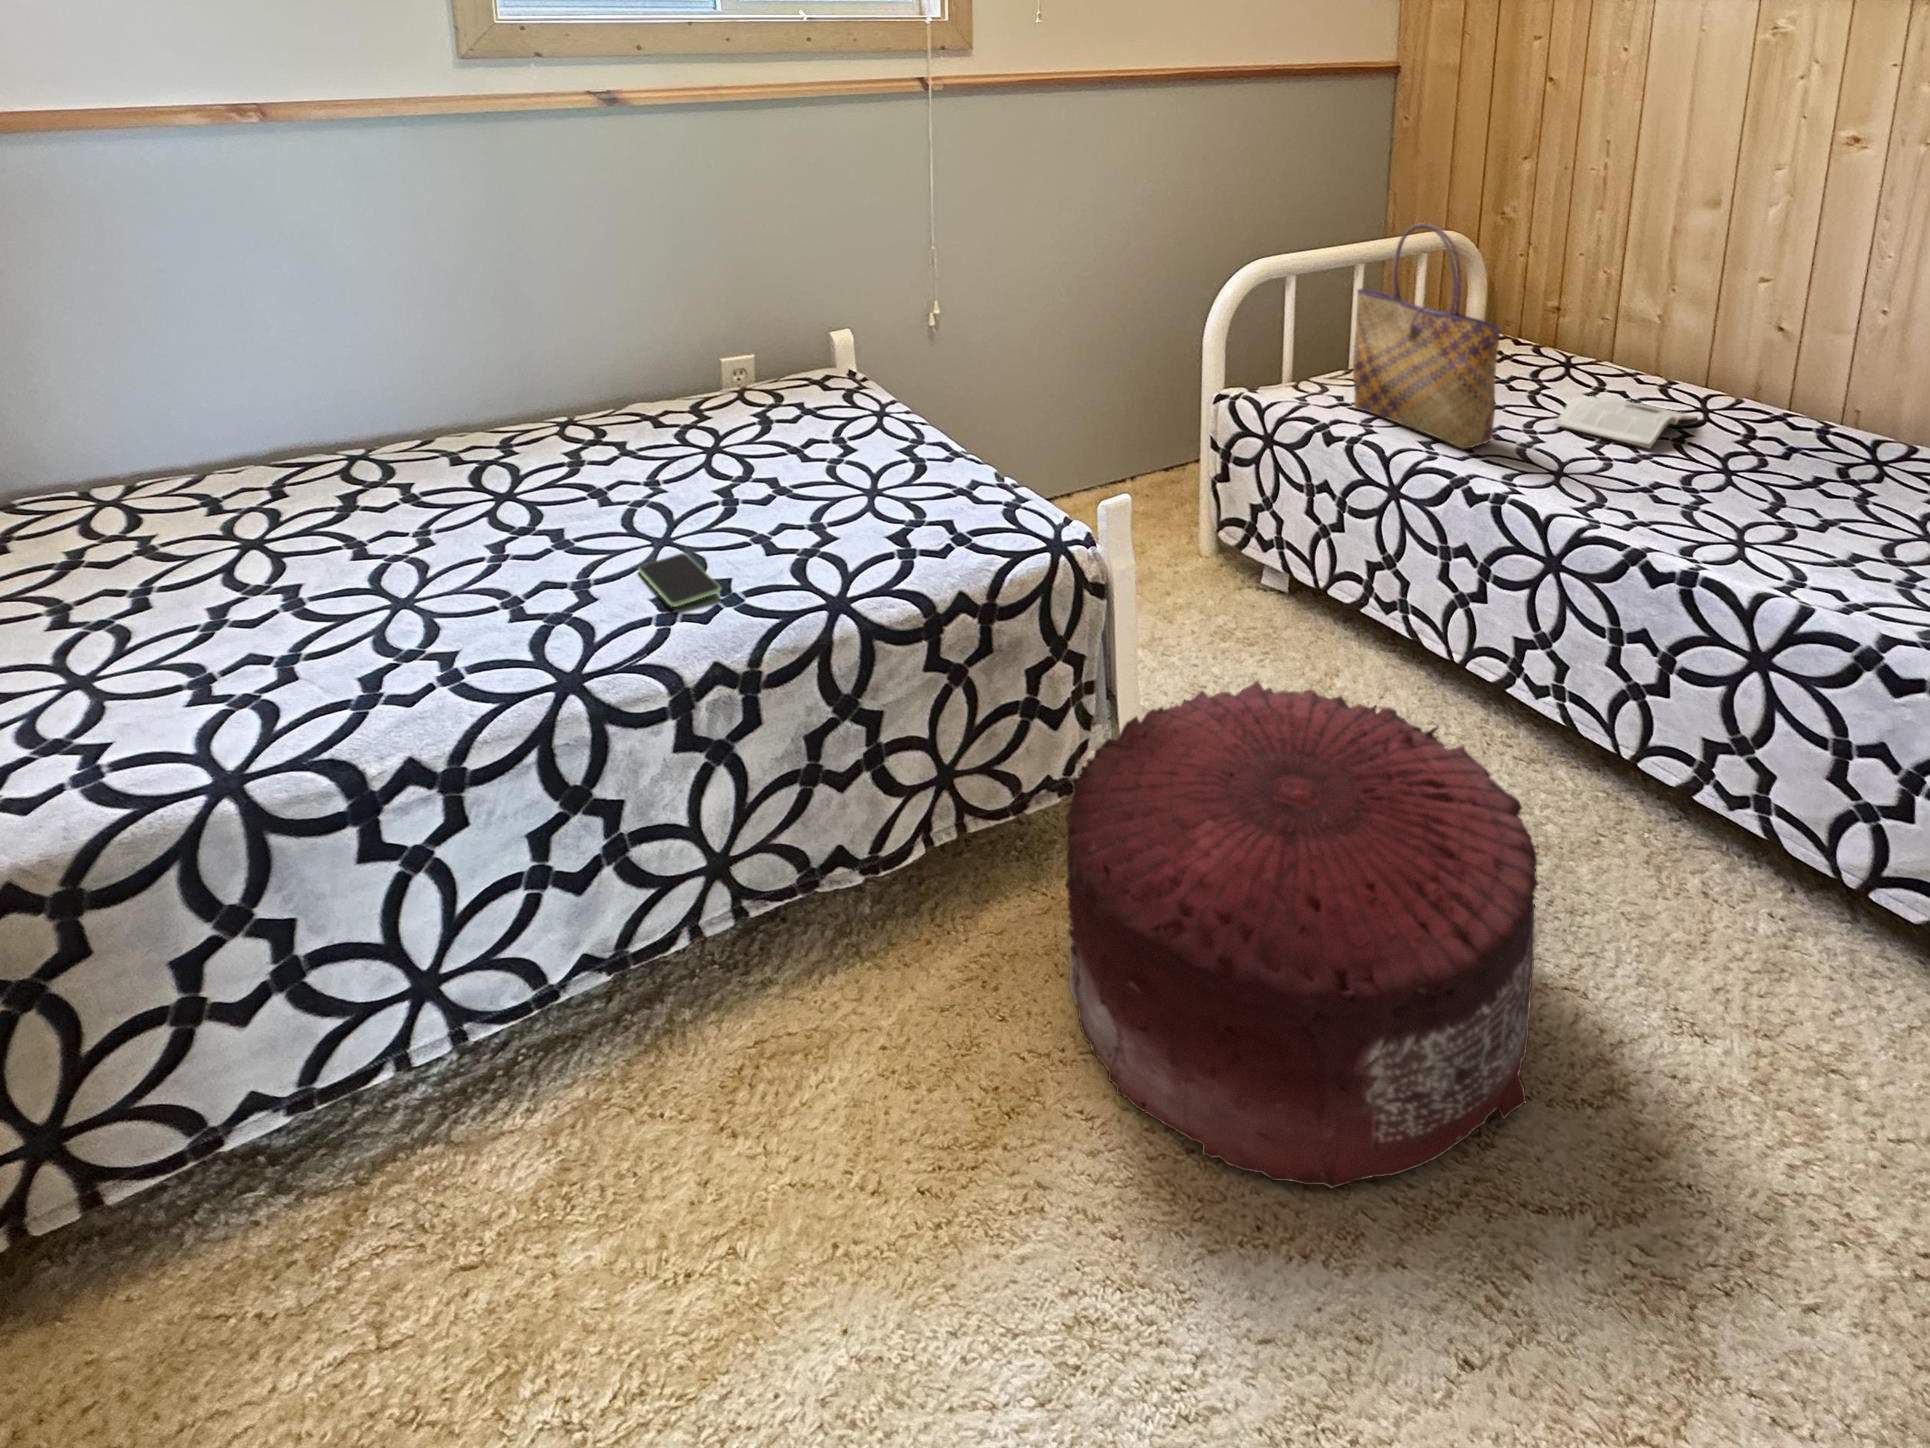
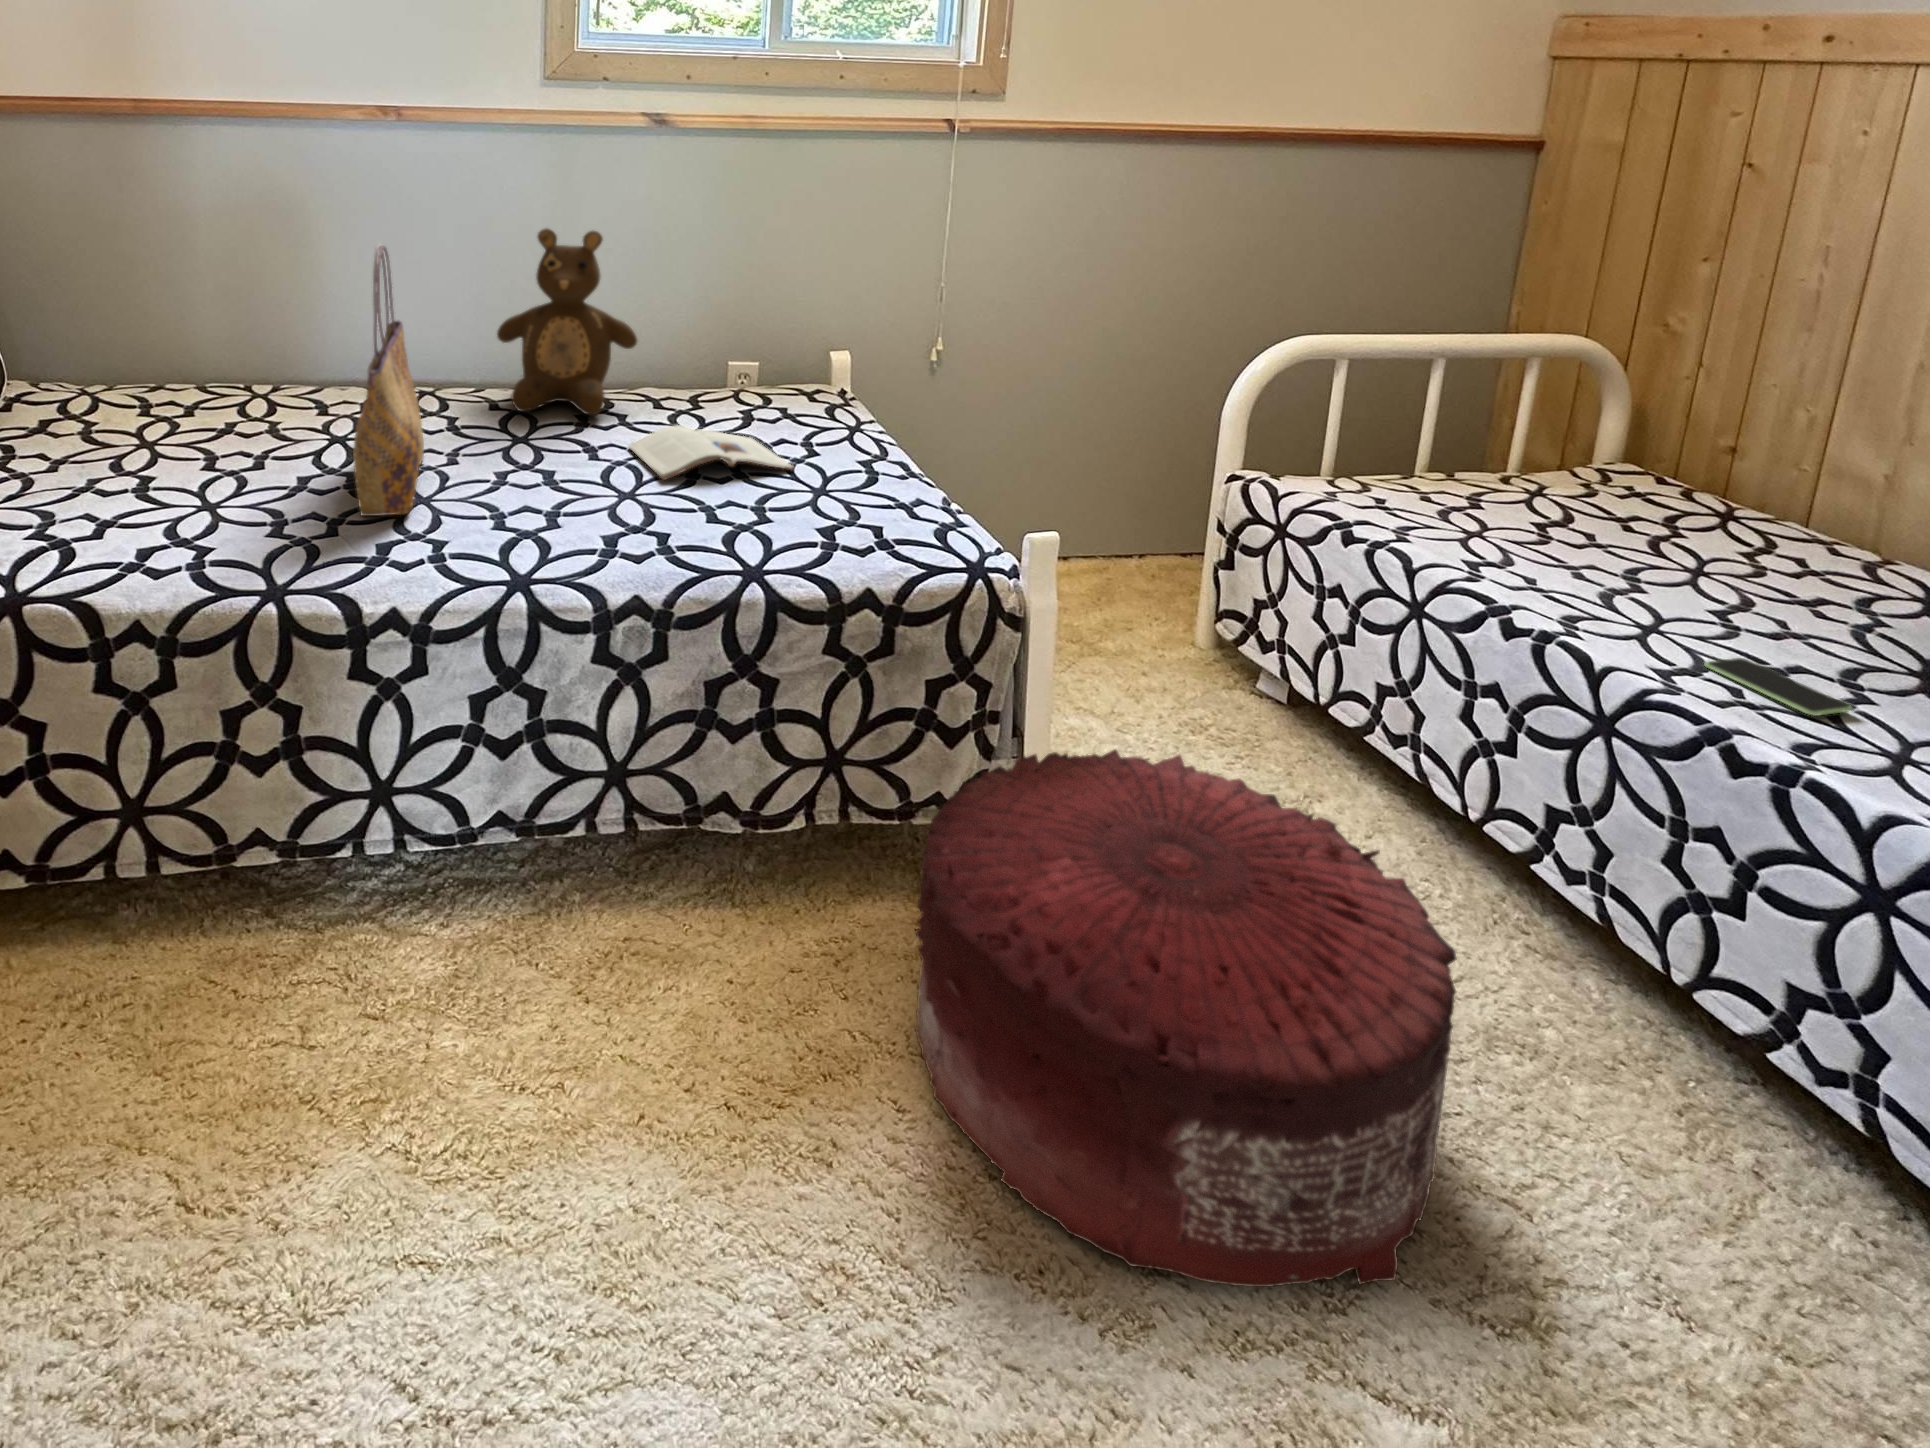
tote bag: present [1353,224,1501,449] -> present [353,244,424,516]
teddy bear: none [434,235,614,461] -> present [497,229,637,415]
magazine: present [1554,396,1697,449] -> present [628,425,793,480]
smartphone: present [638,553,721,607] -> present [1705,658,1852,716]

